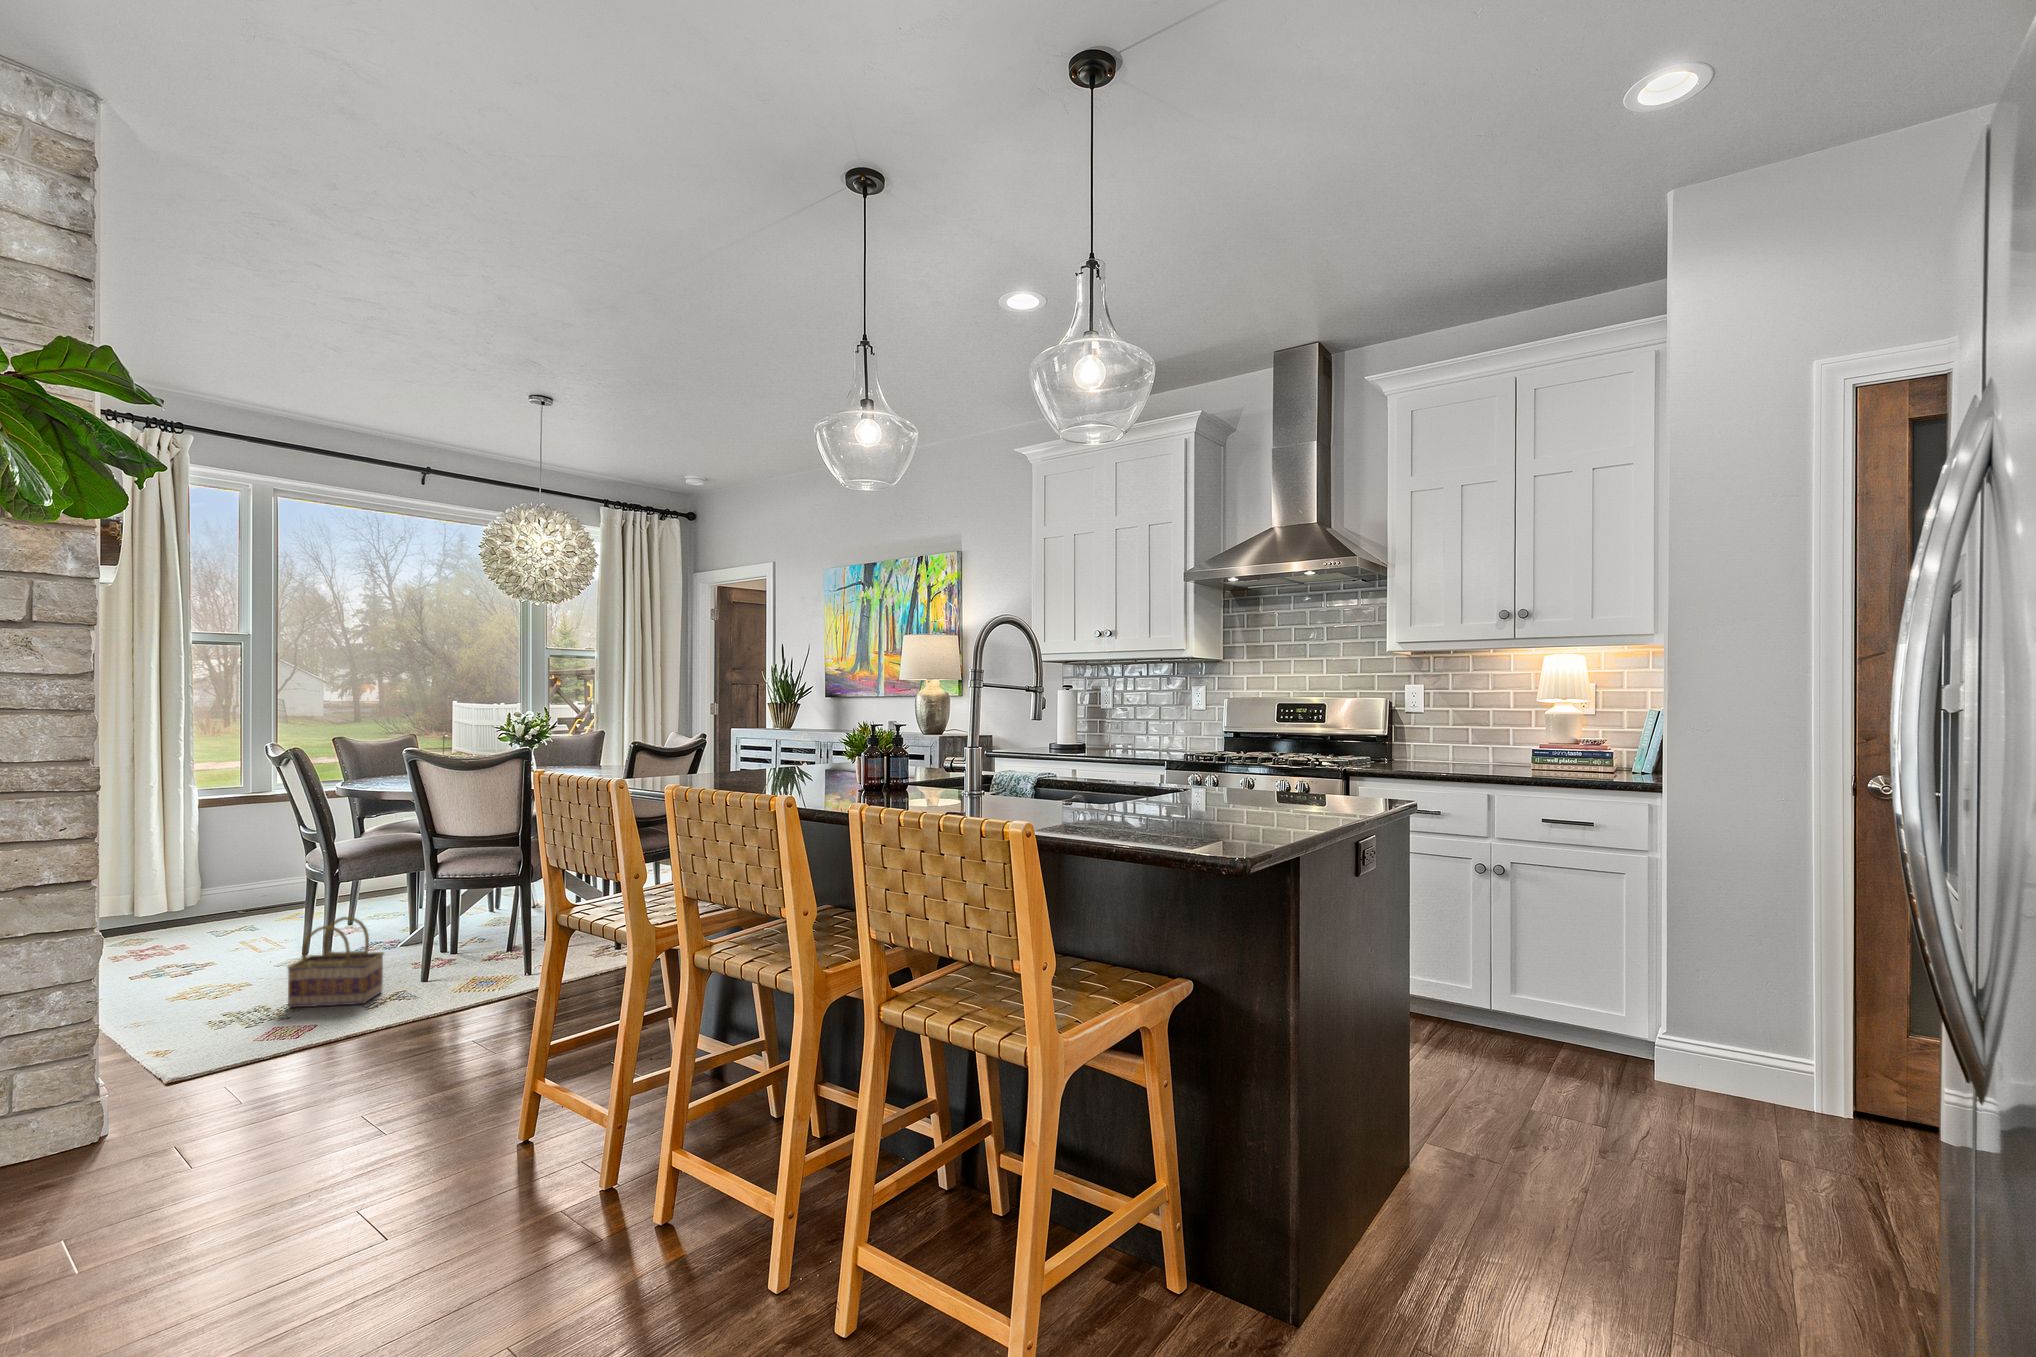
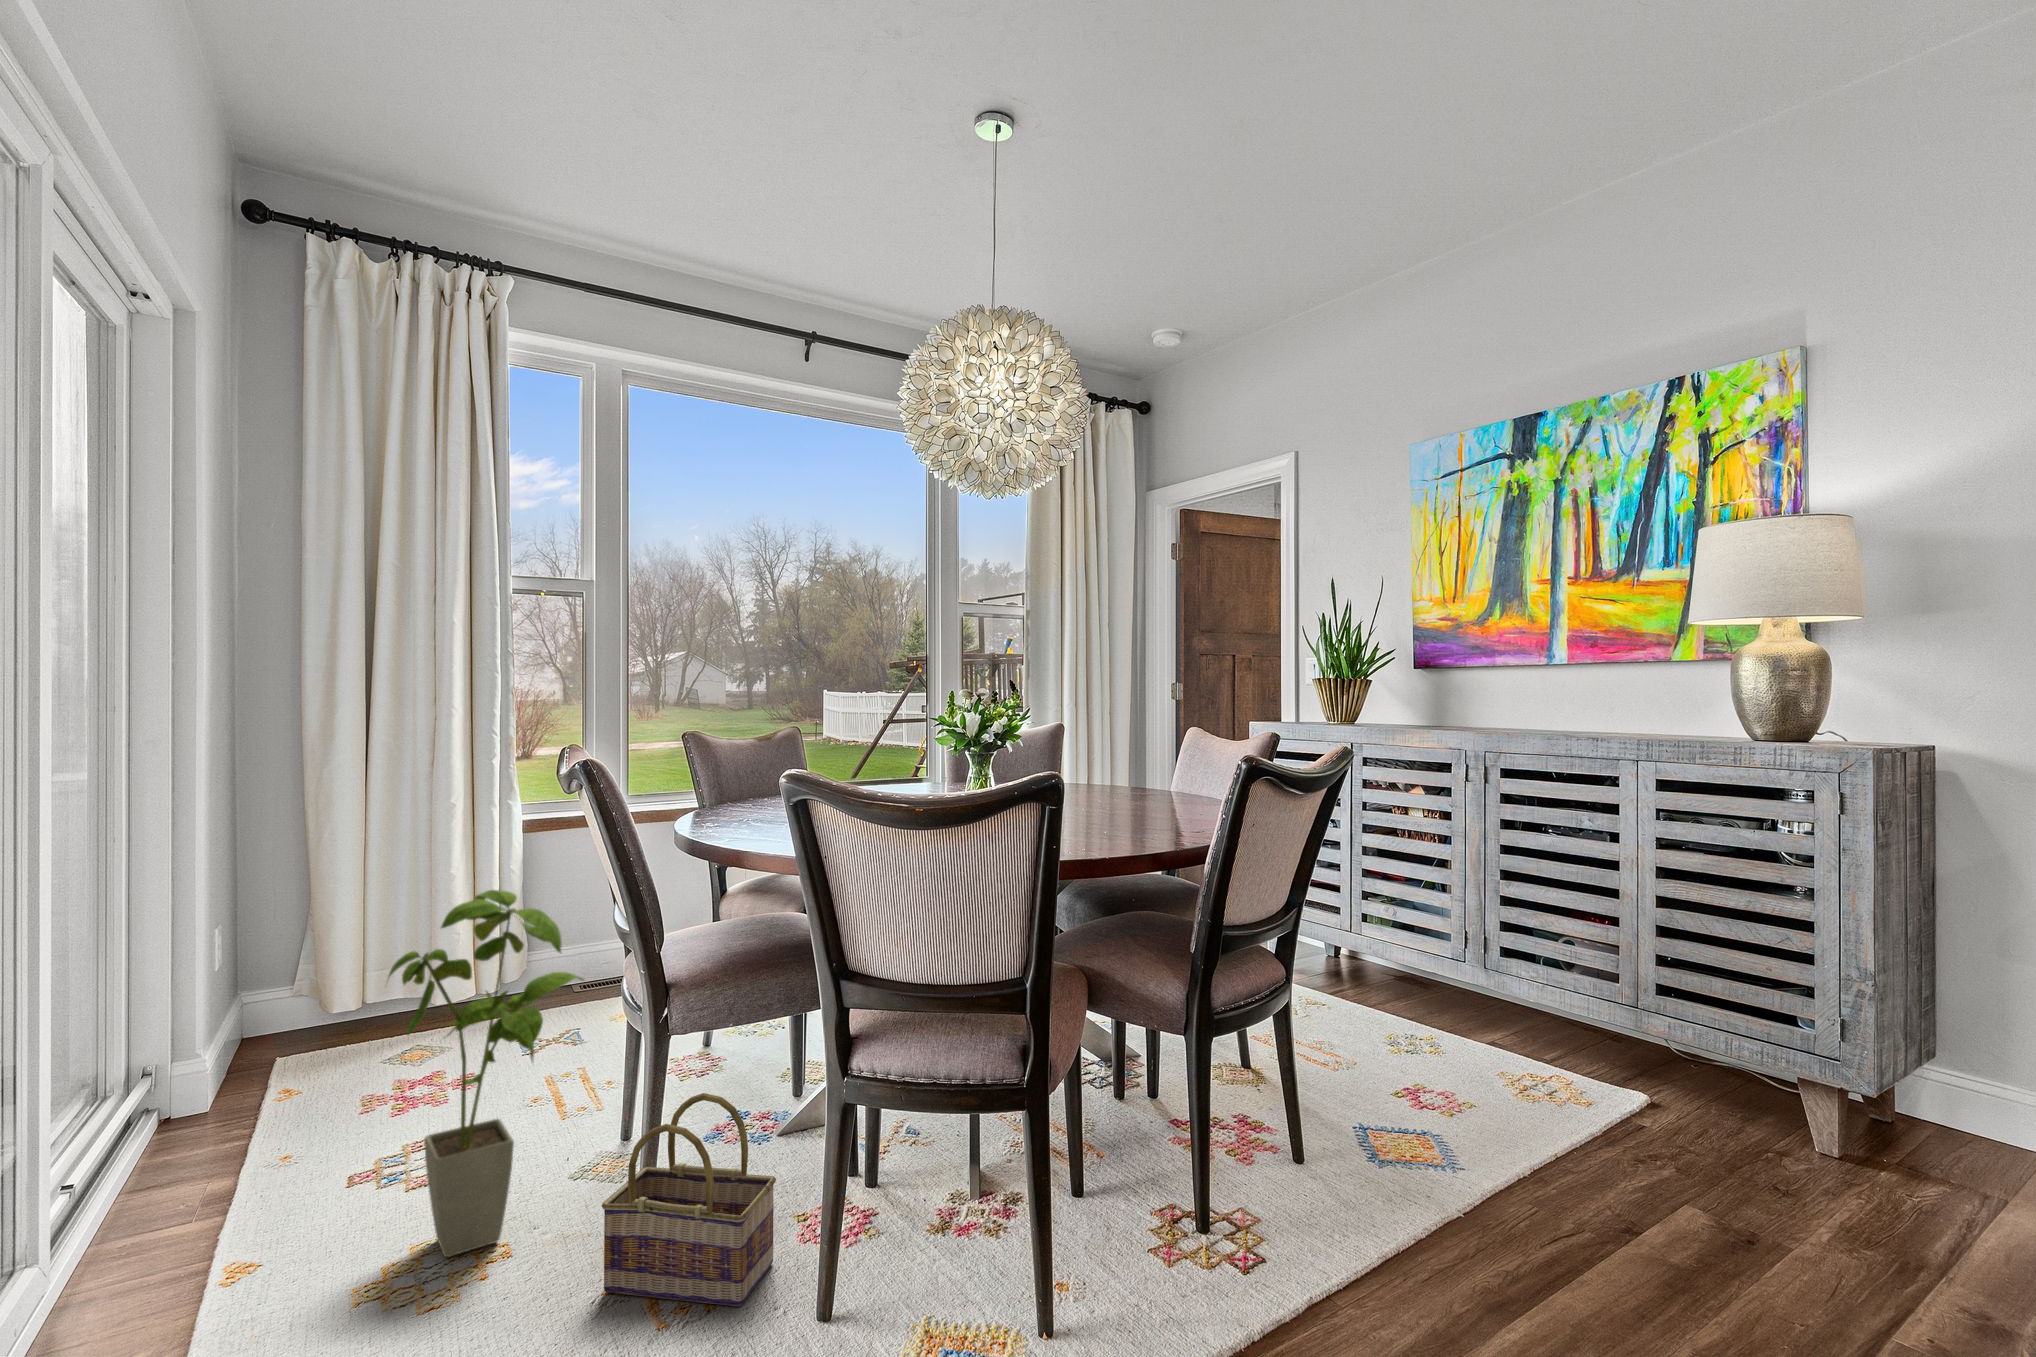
house plant: none [150,825,270,1008] -> present [389,890,583,1257]

